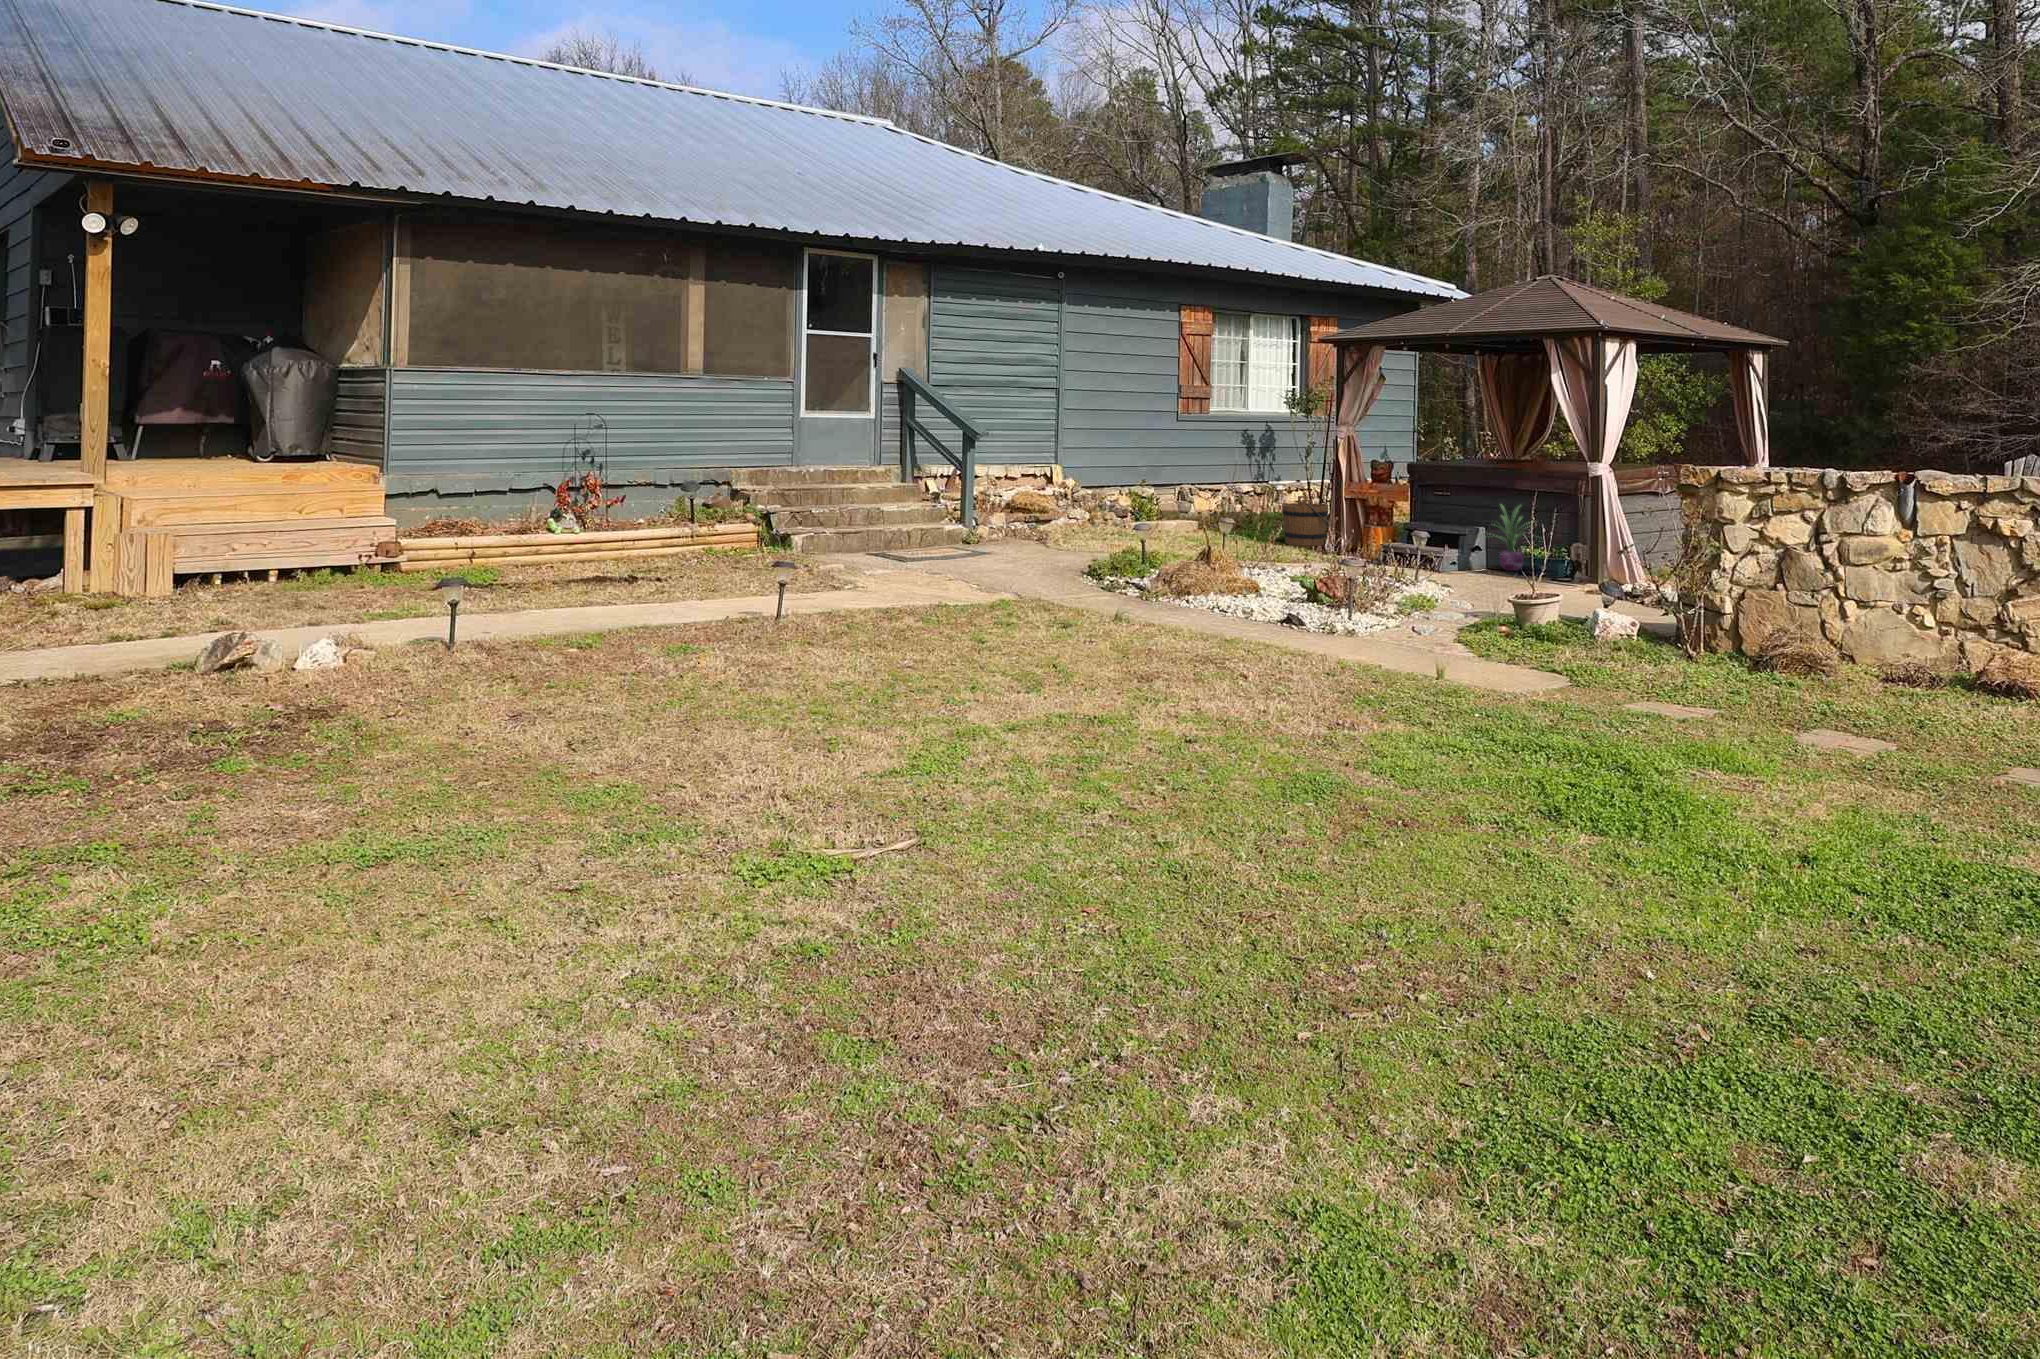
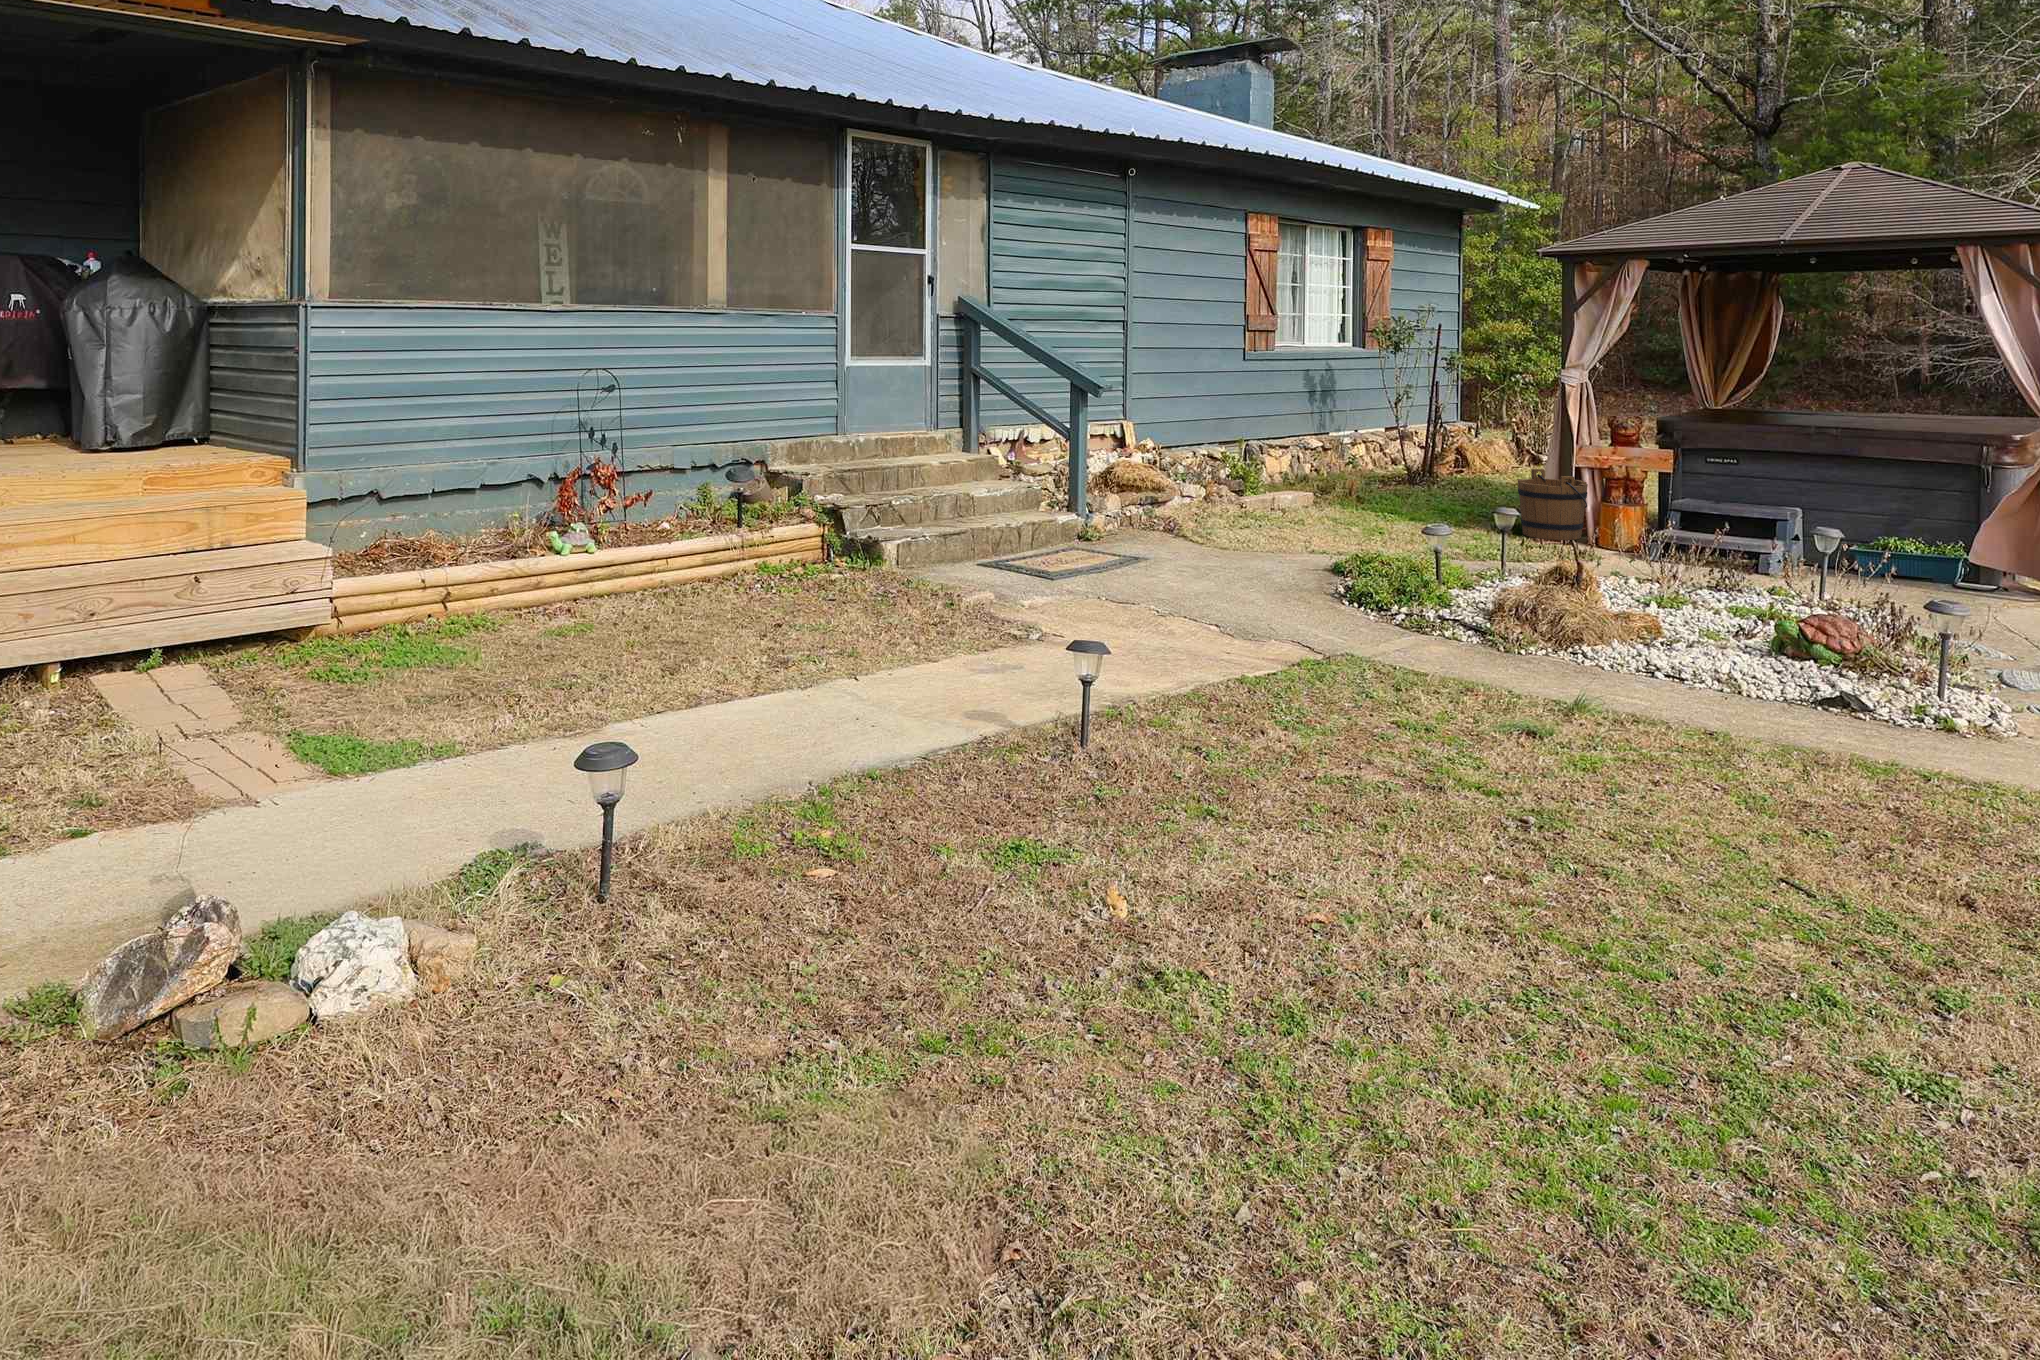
decorative plant: present [1481,505,1527,571] -> none [1888,487,2025,587]

